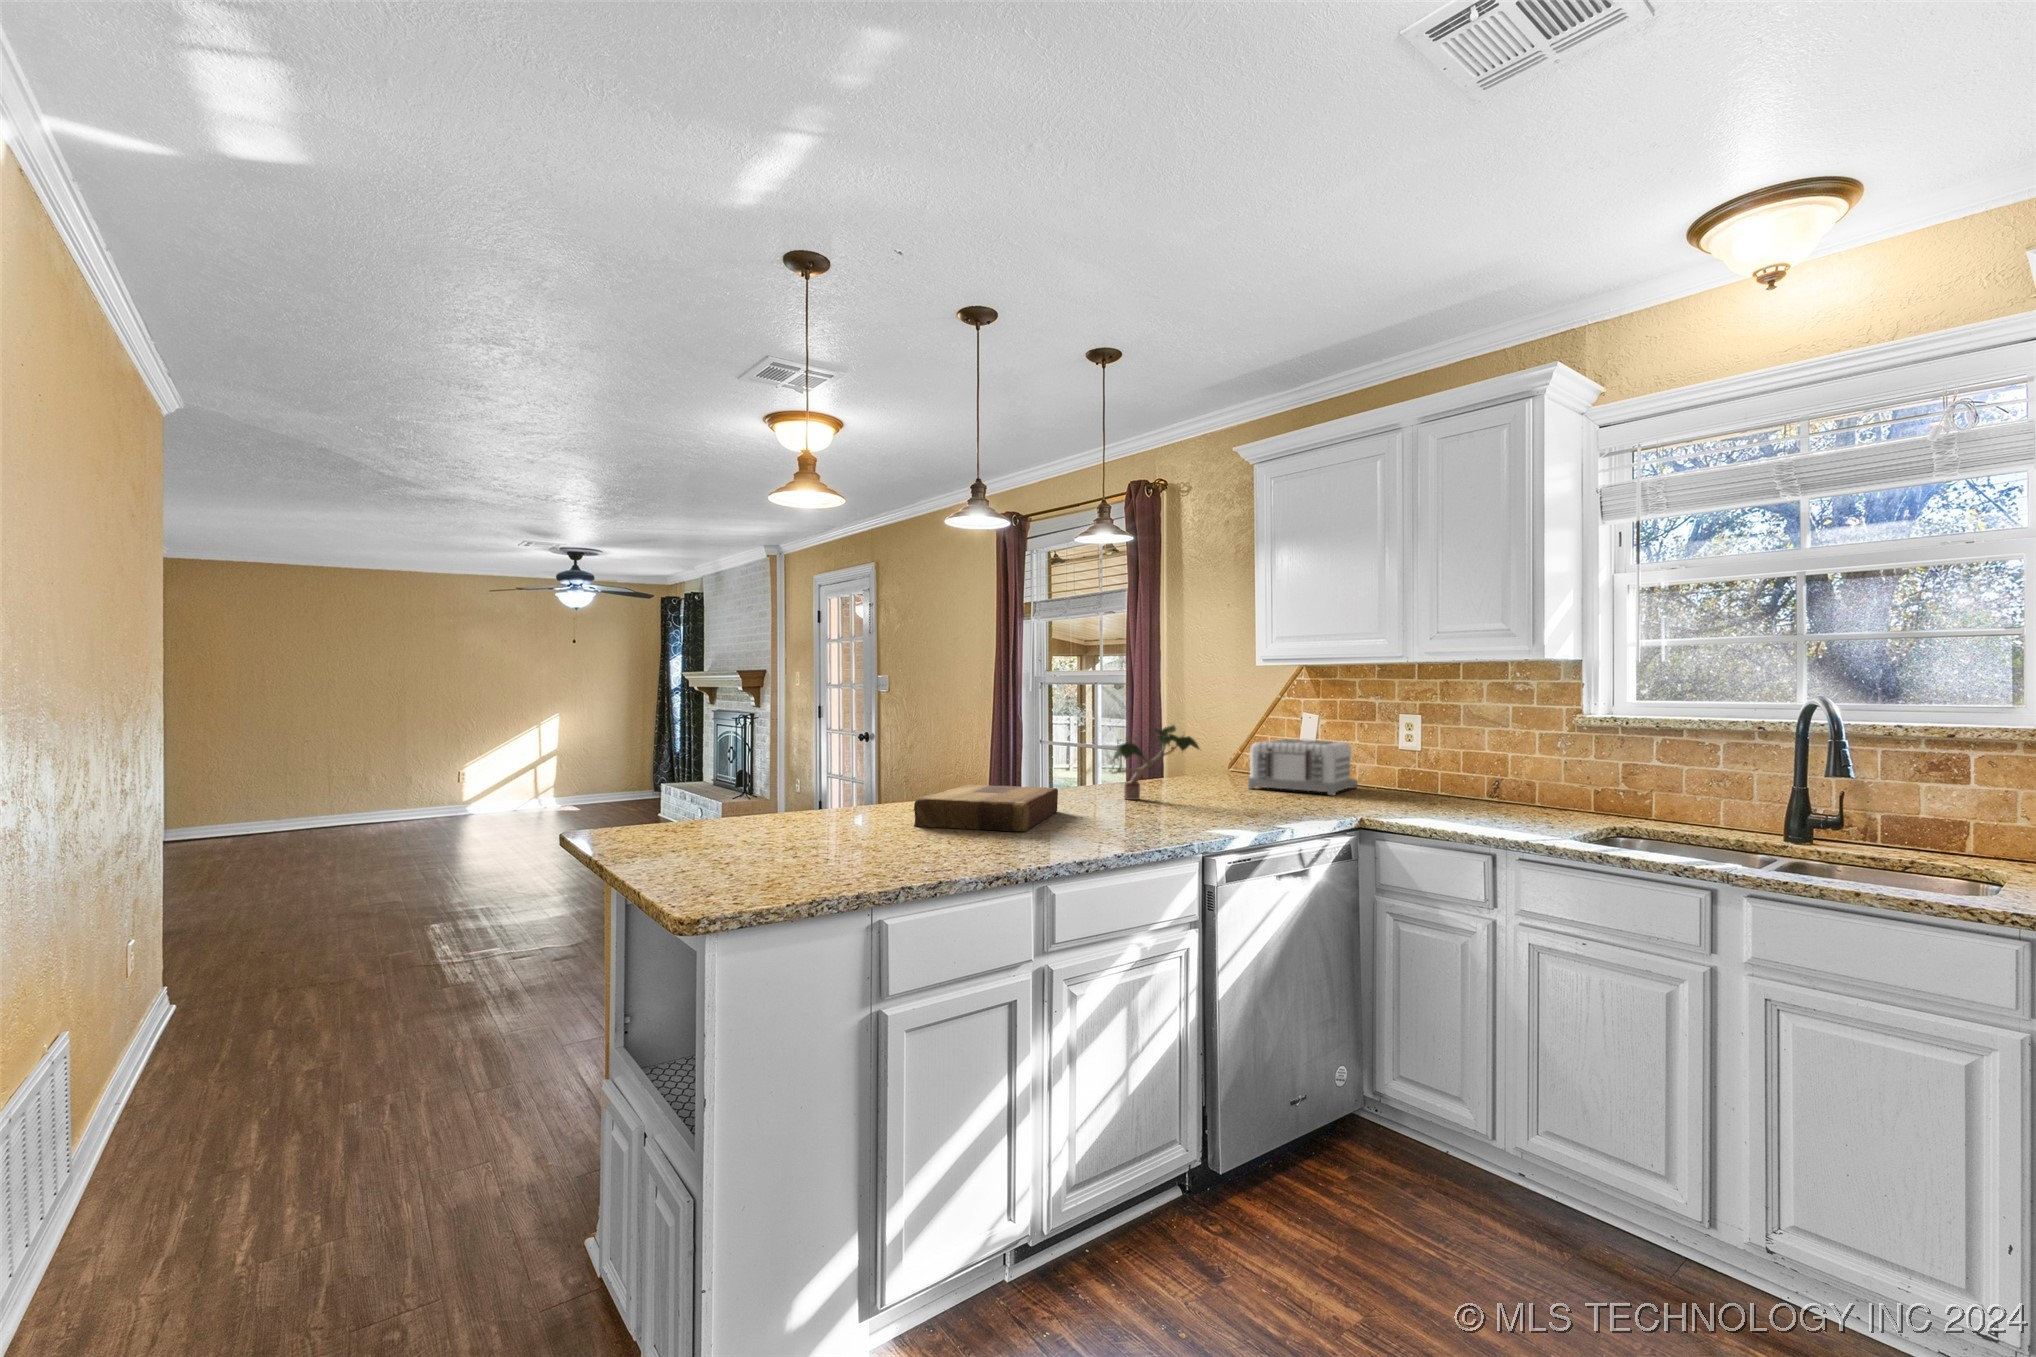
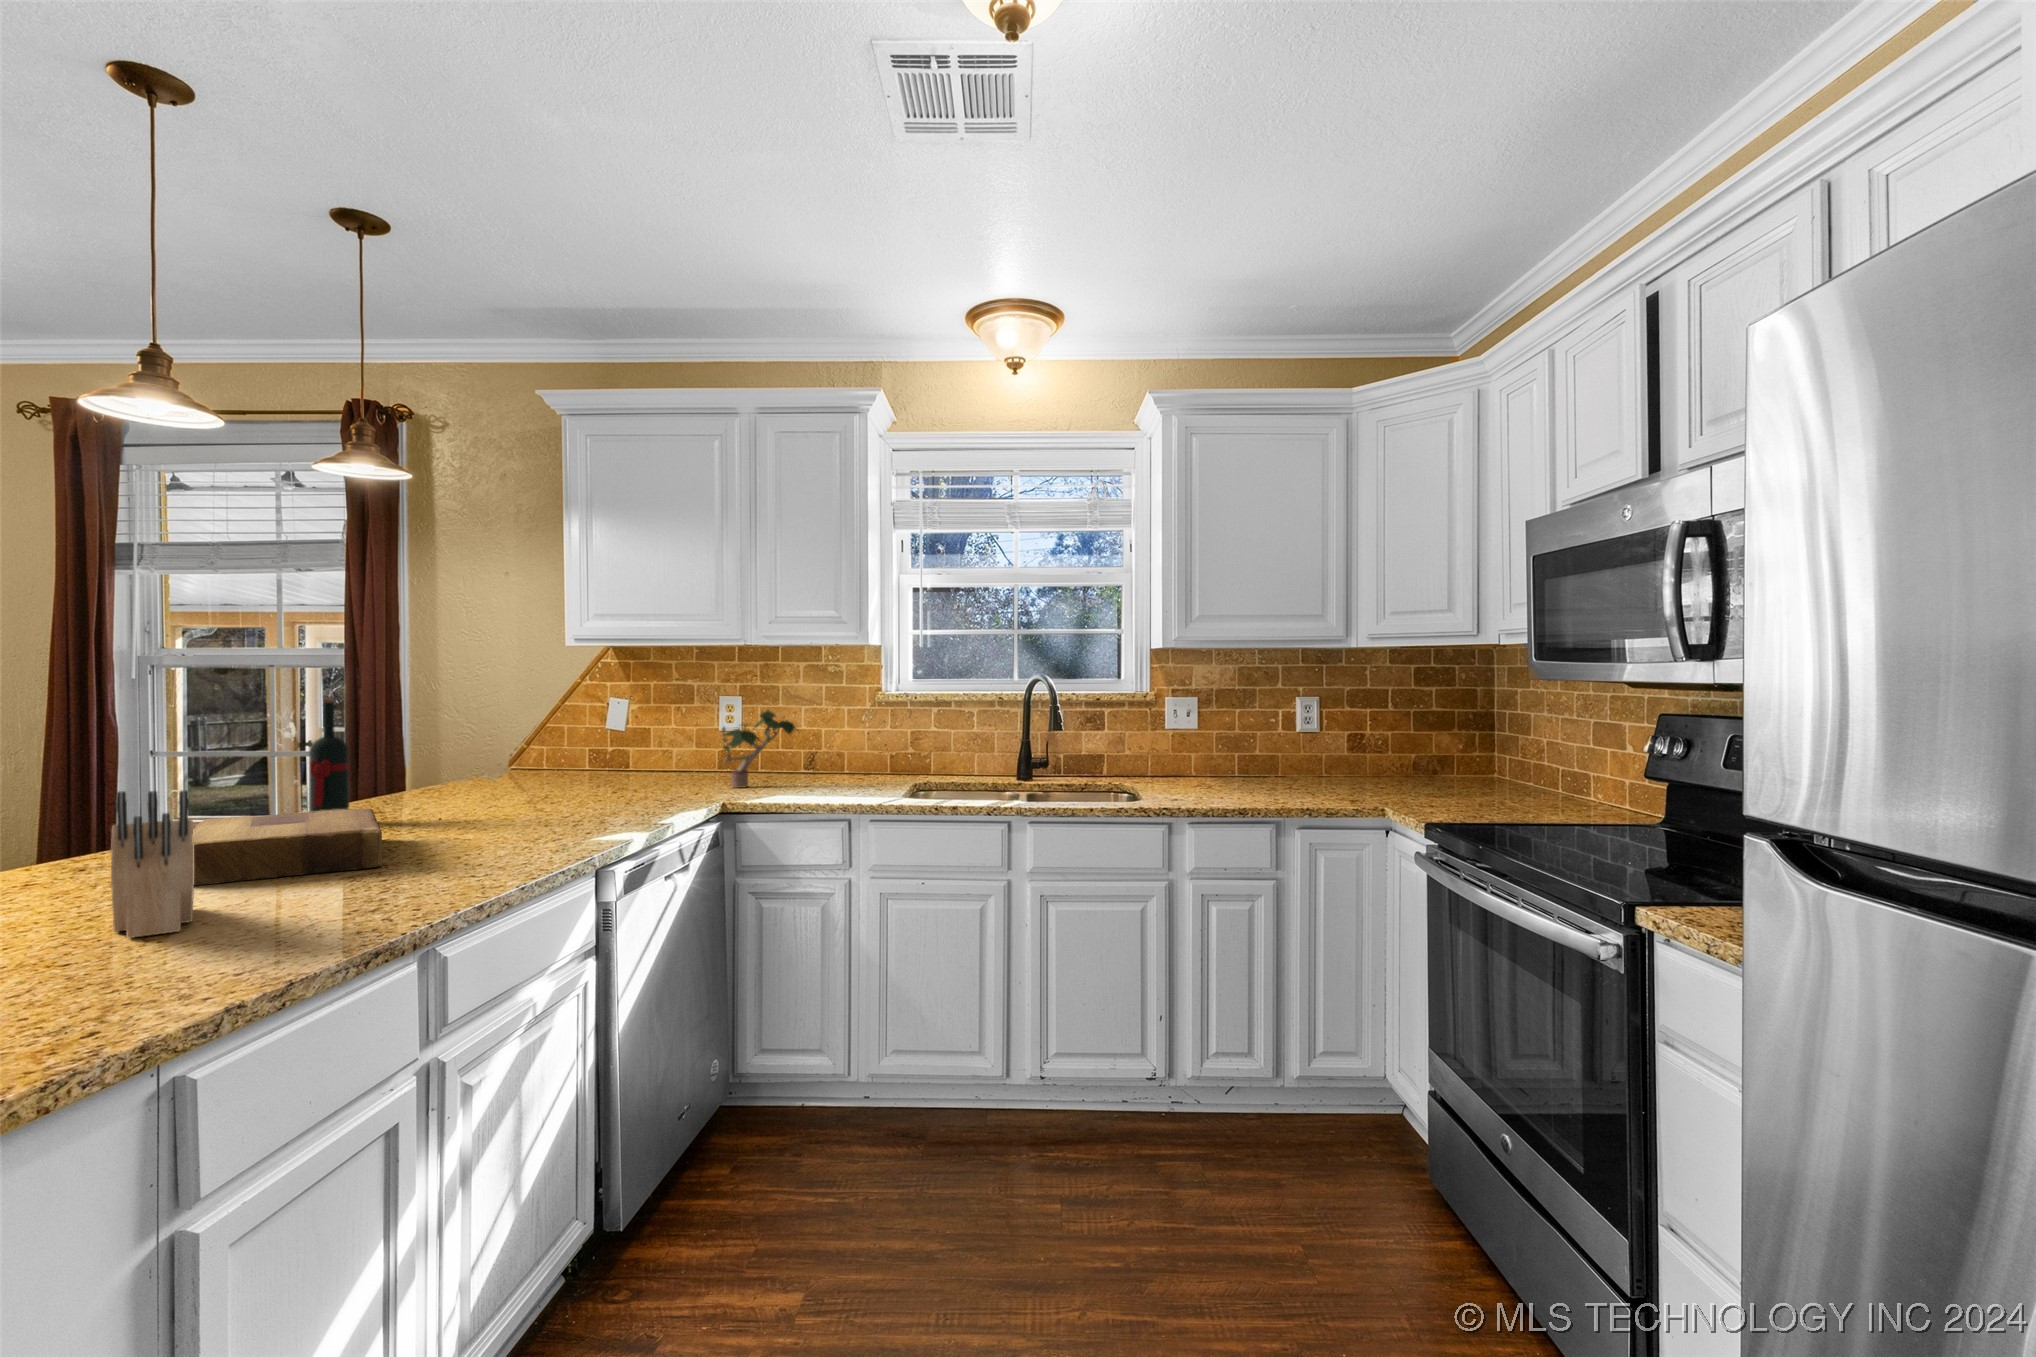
wine bottle: none [1043,705,1069,798] -> present [309,697,349,813]
potted plant: present [1112,725,1201,800] -> present [722,710,797,788]
toaster: present [1248,739,1358,795] -> none [563,727,675,788]
knife block: none [826,759,895,854] -> present [111,790,194,938]

